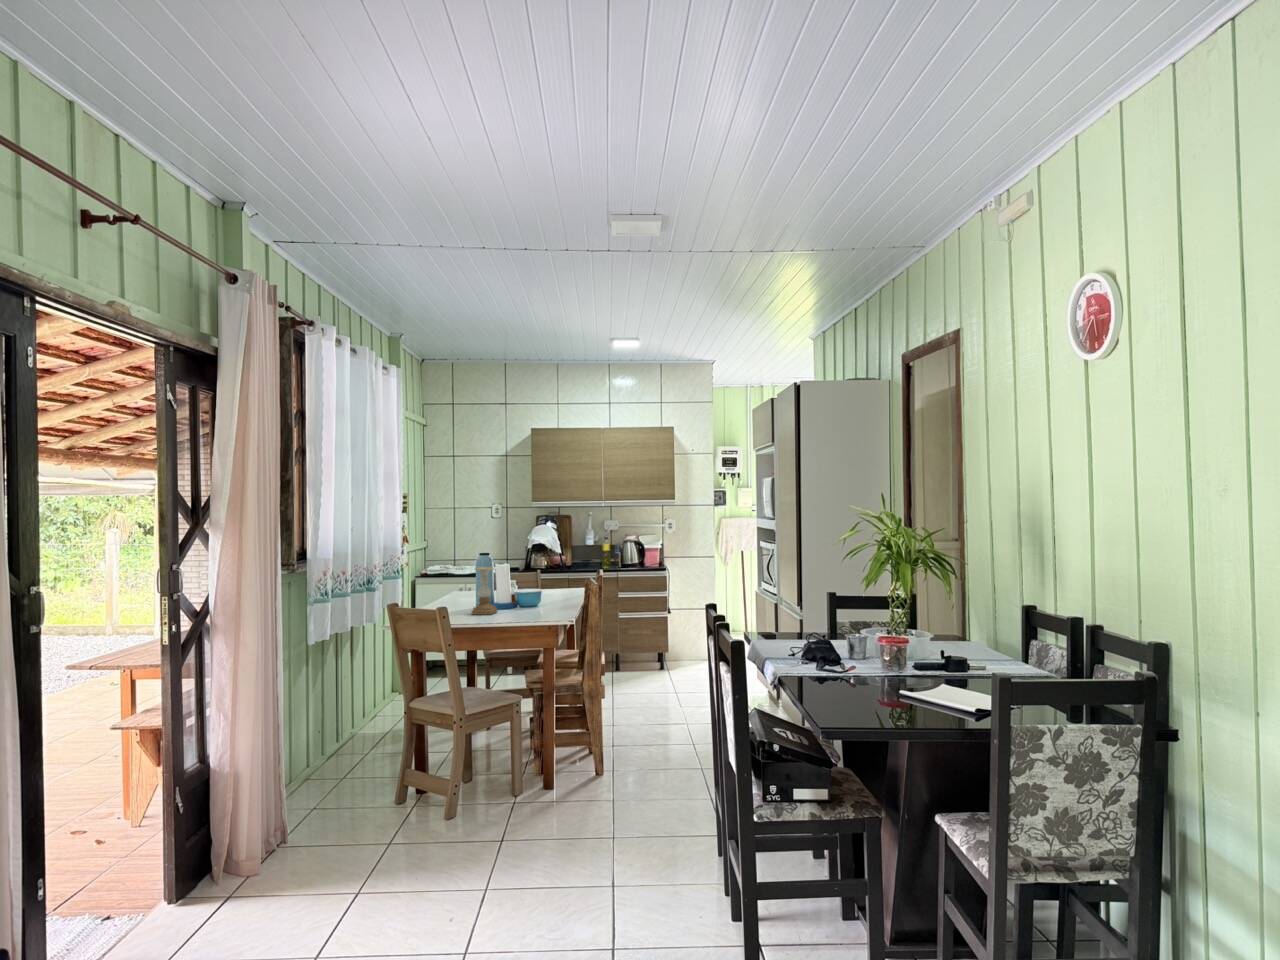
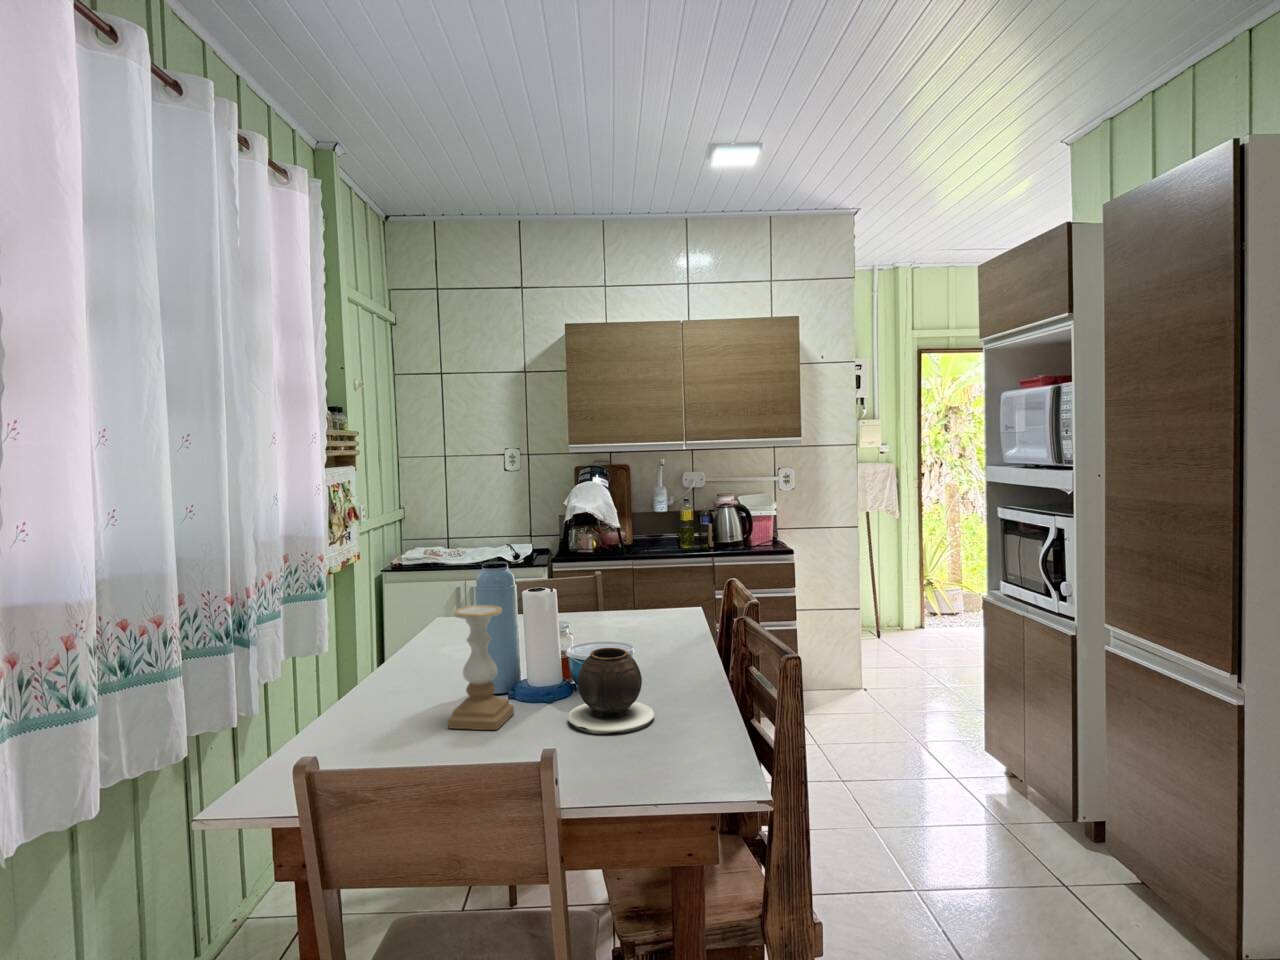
vase: none [519,584,554,615] -> present [568,648,654,734]

